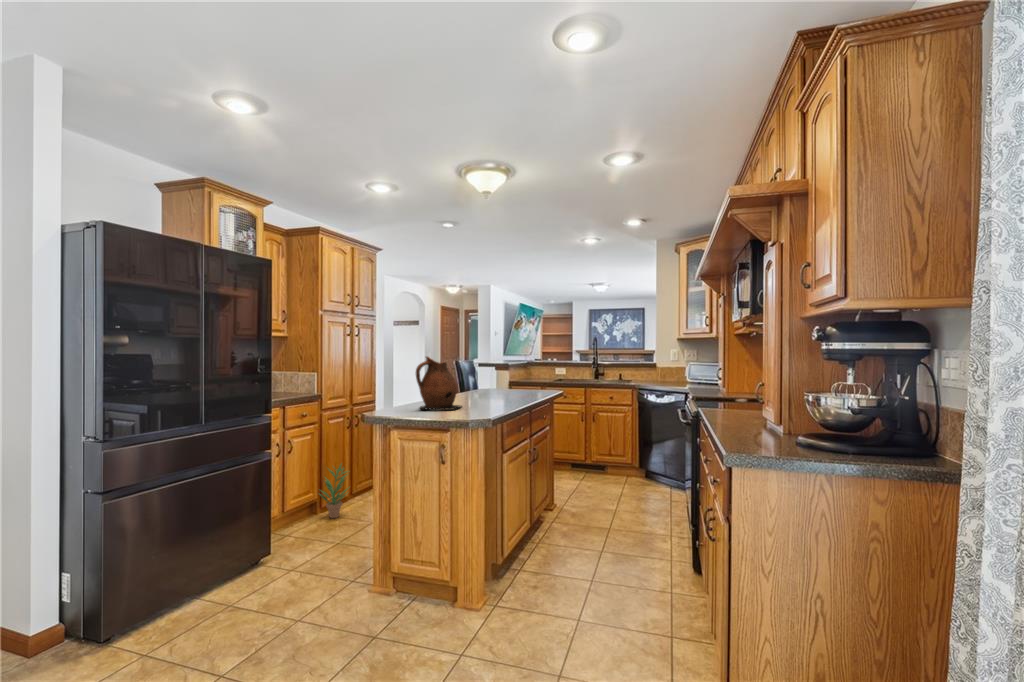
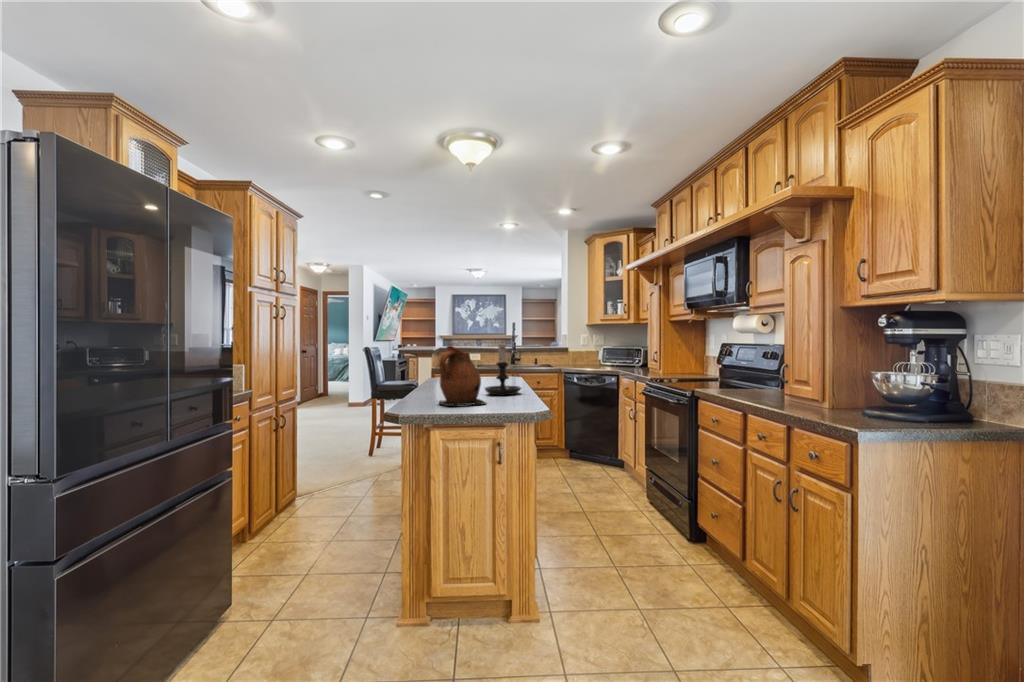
candle holder: none [483,353,518,404] -> present [485,344,521,395]
potted plant: present [320,464,348,518] -> none [251,475,294,545]

